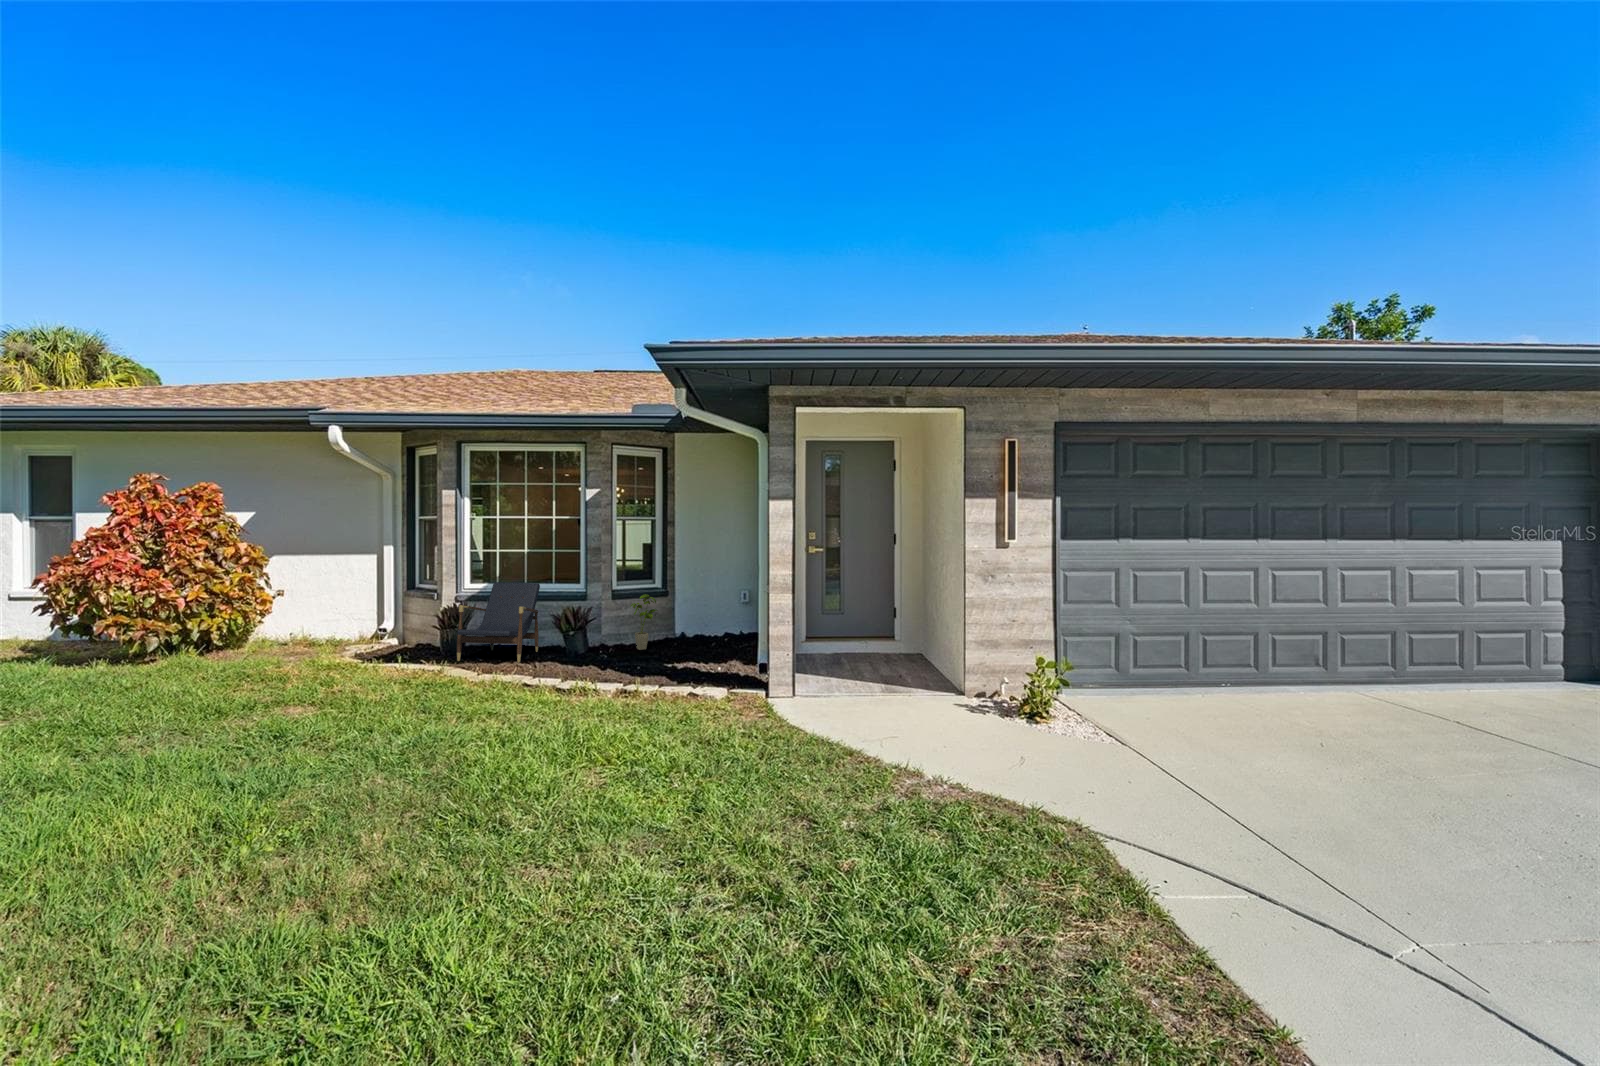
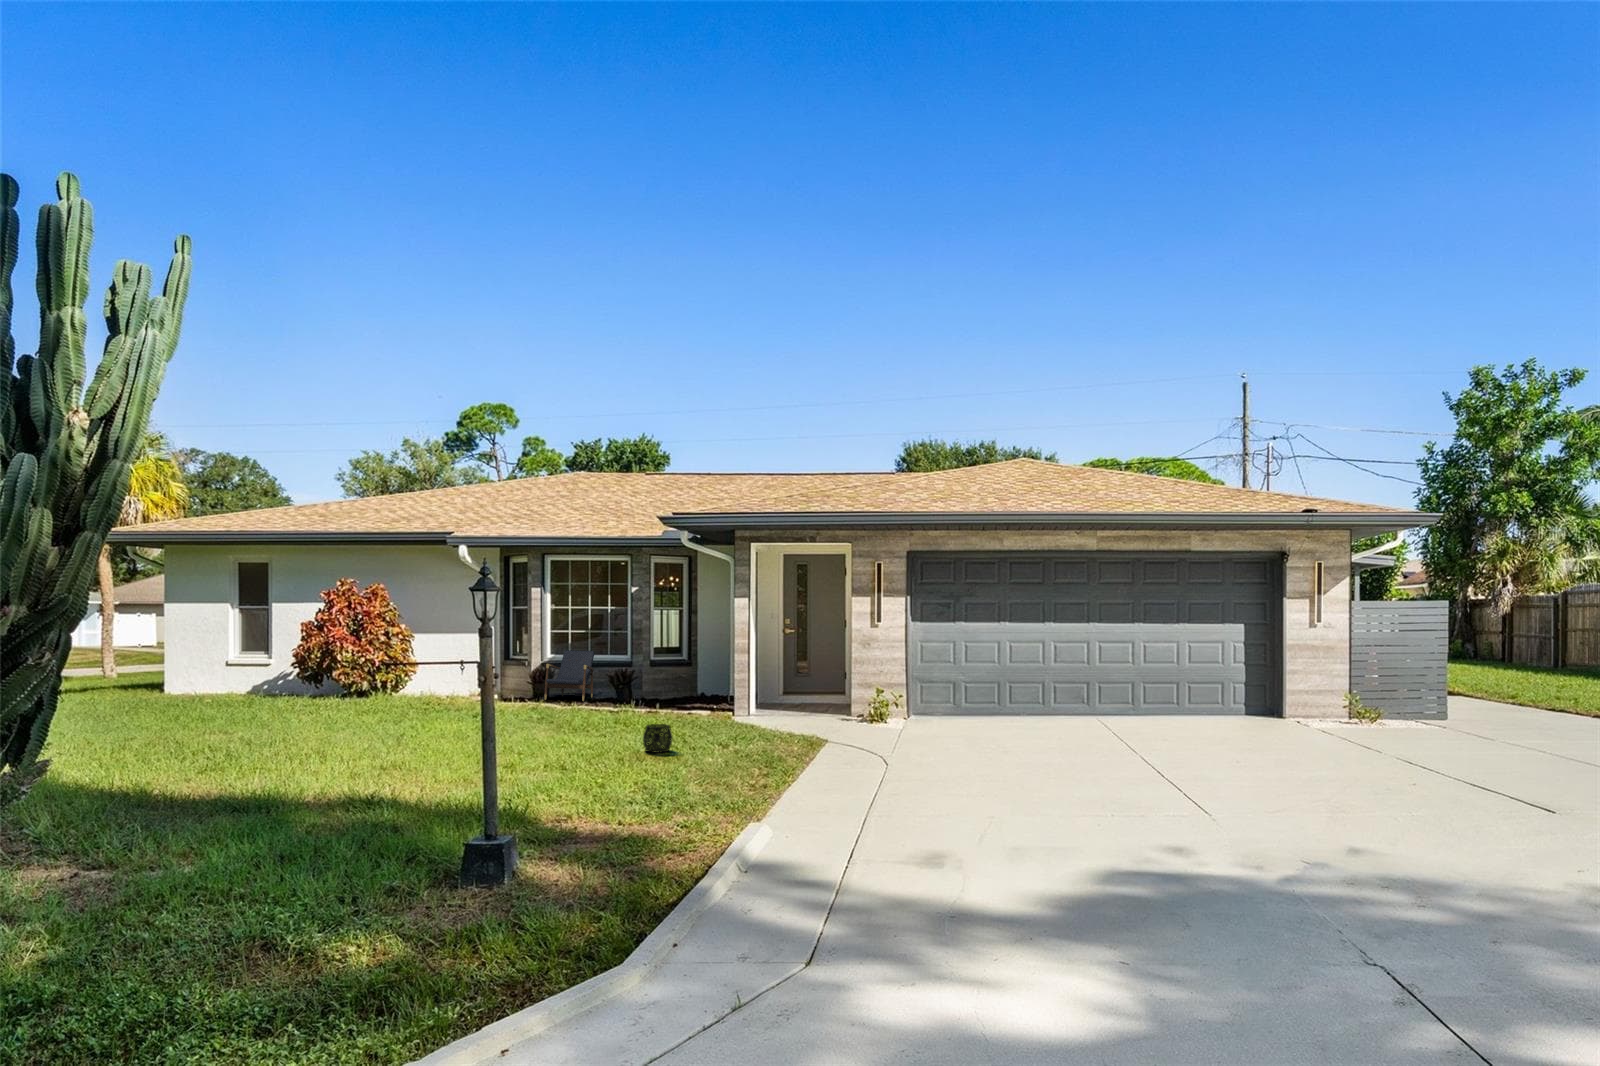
house plant: present [630,594,658,650] -> none [653,659,673,698]
woven basket: none [592,831,683,942] -> present [643,724,672,753]

